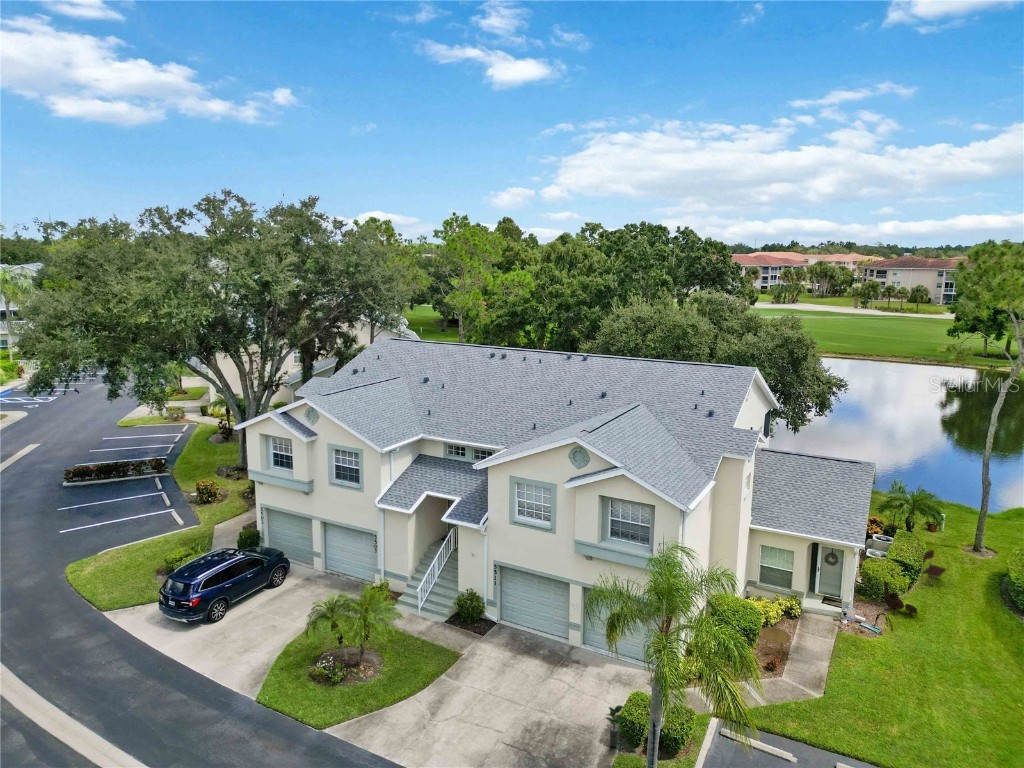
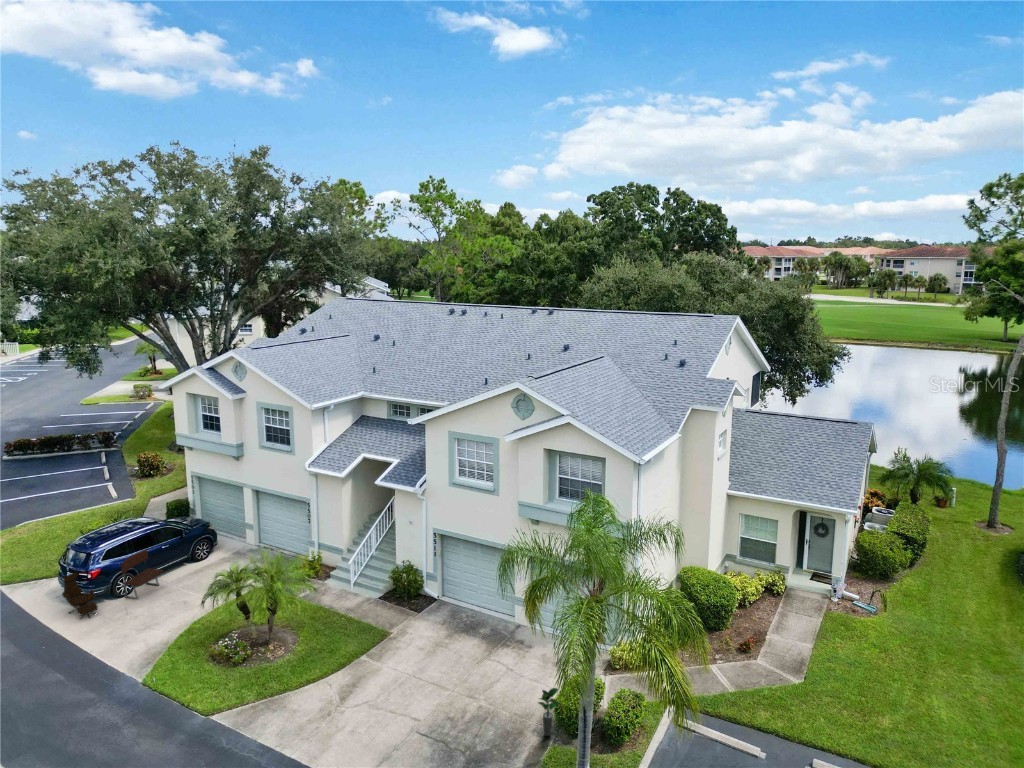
bench: present [921,550,946,586] -> present [121,550,163,599]
lounge chair: present [884,581,917,615] -> present [62,573,98,618]
round table: present [759,627,791,659] -> none [732,604,768,640]

